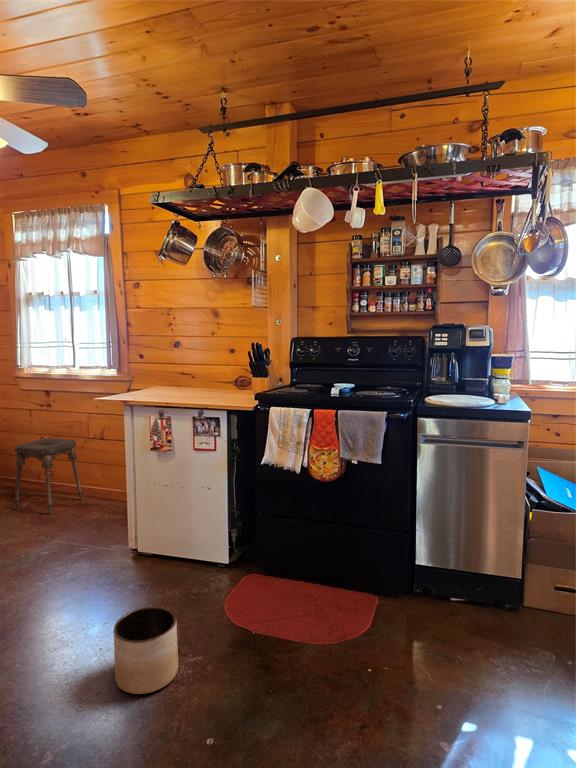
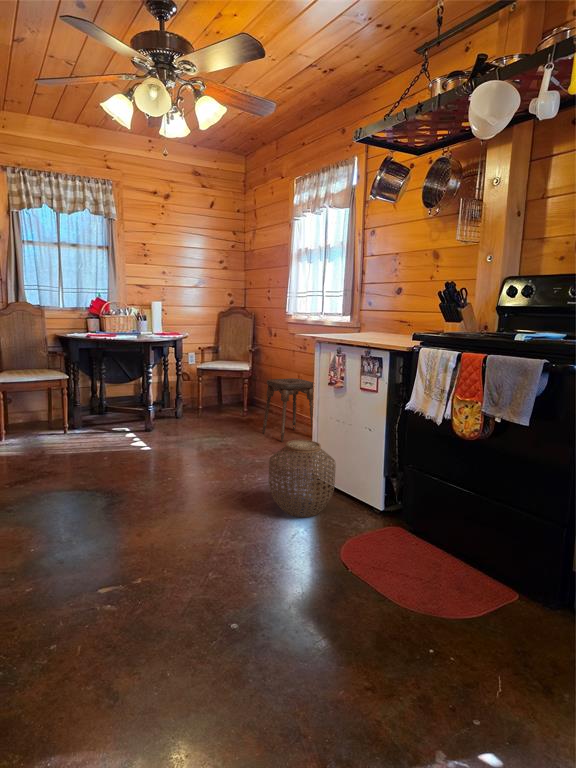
woven basket: none [114,512,187,598] -> present [269,440,336,517]
planter: present [114,607,178,694] -> none [208,504,263,572]

